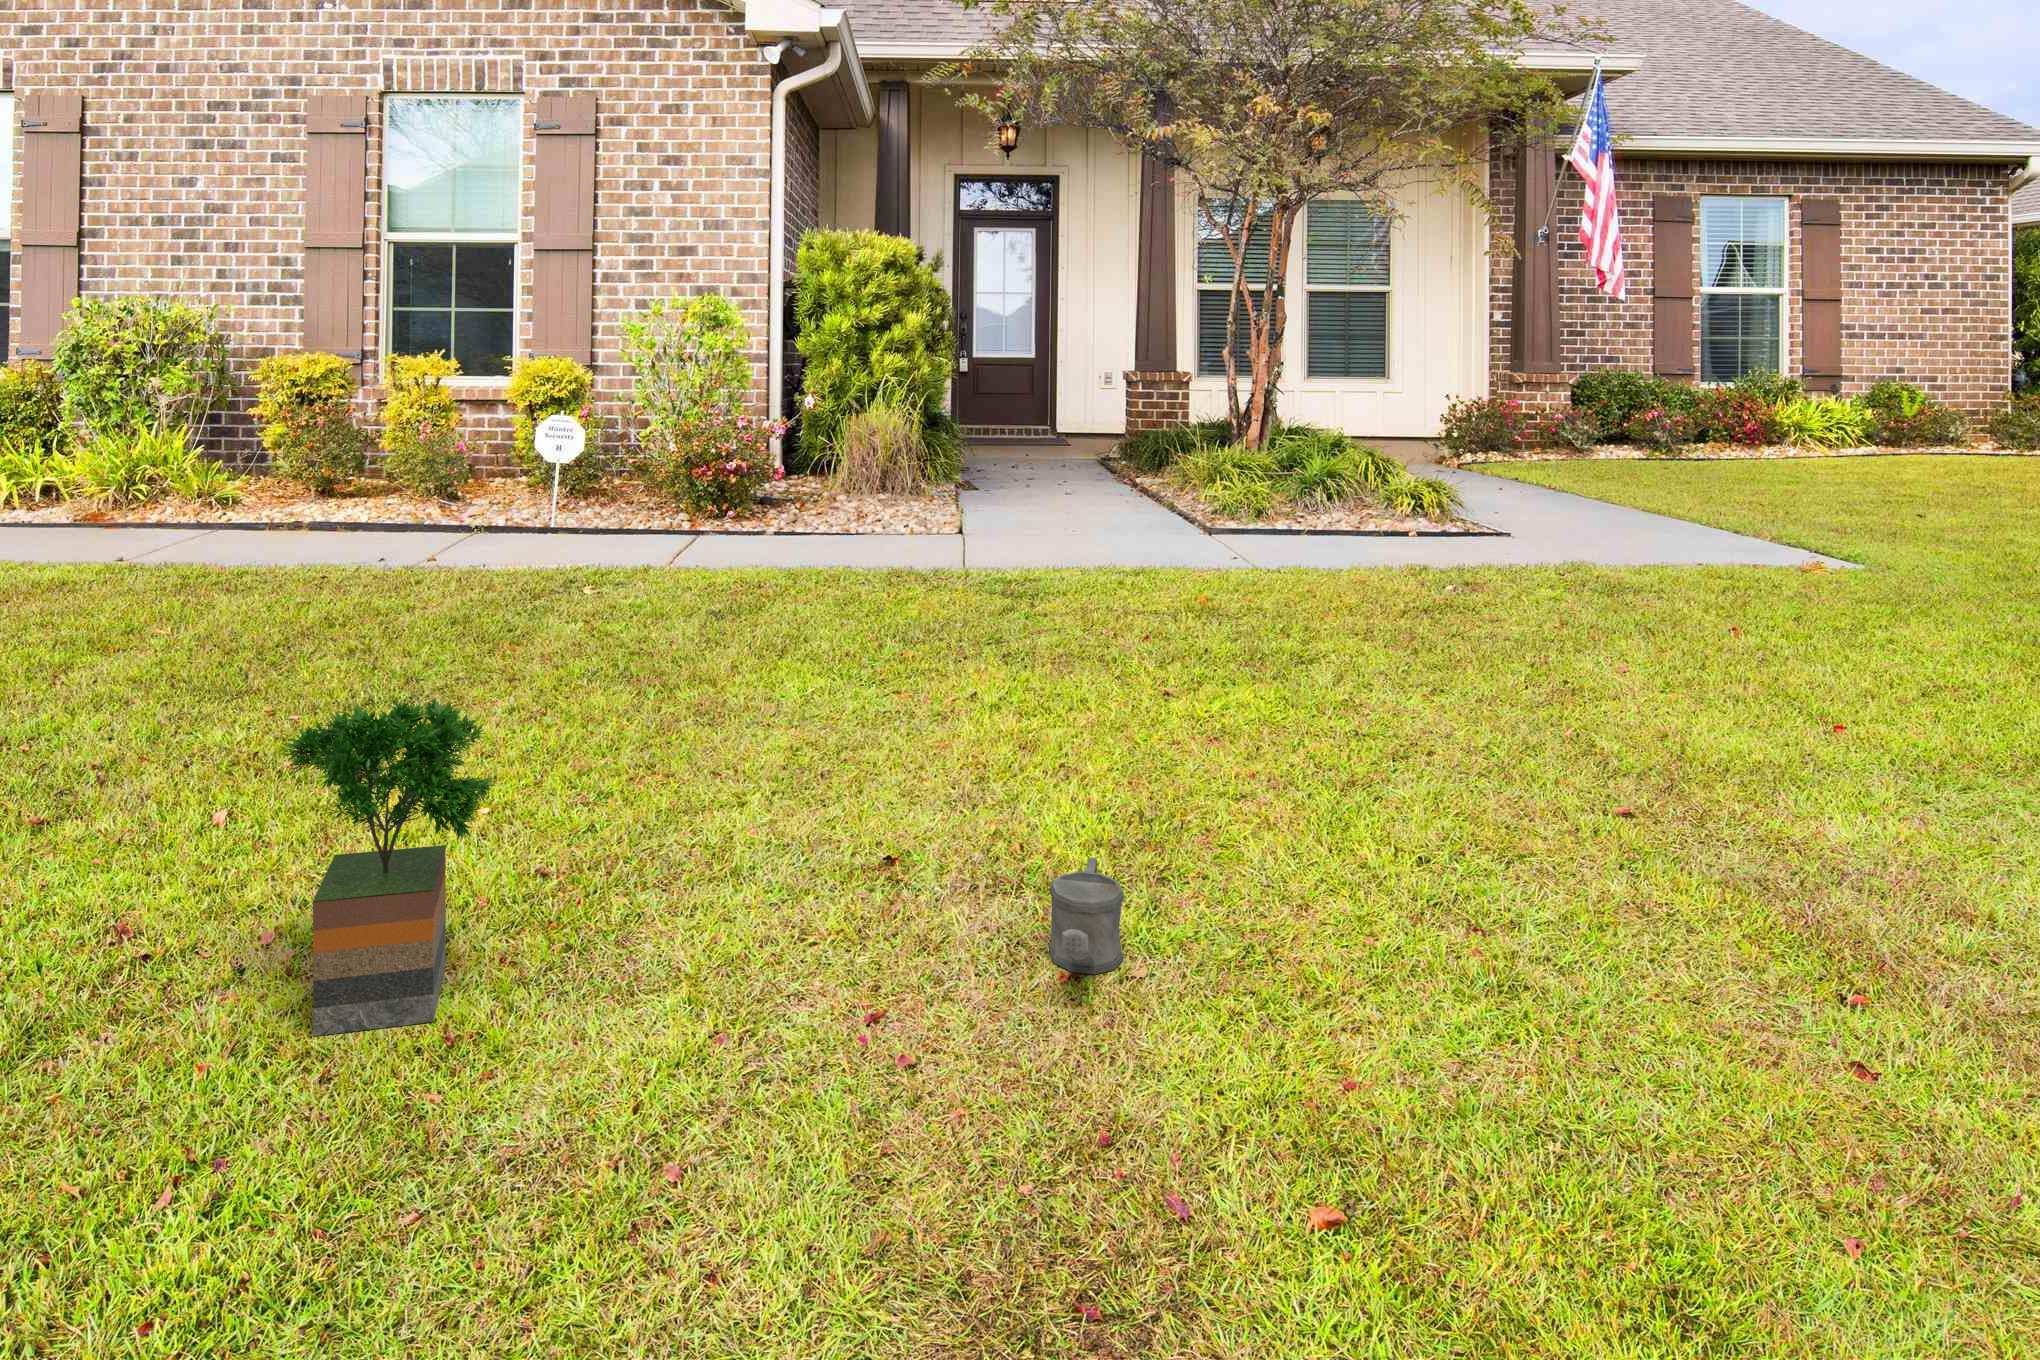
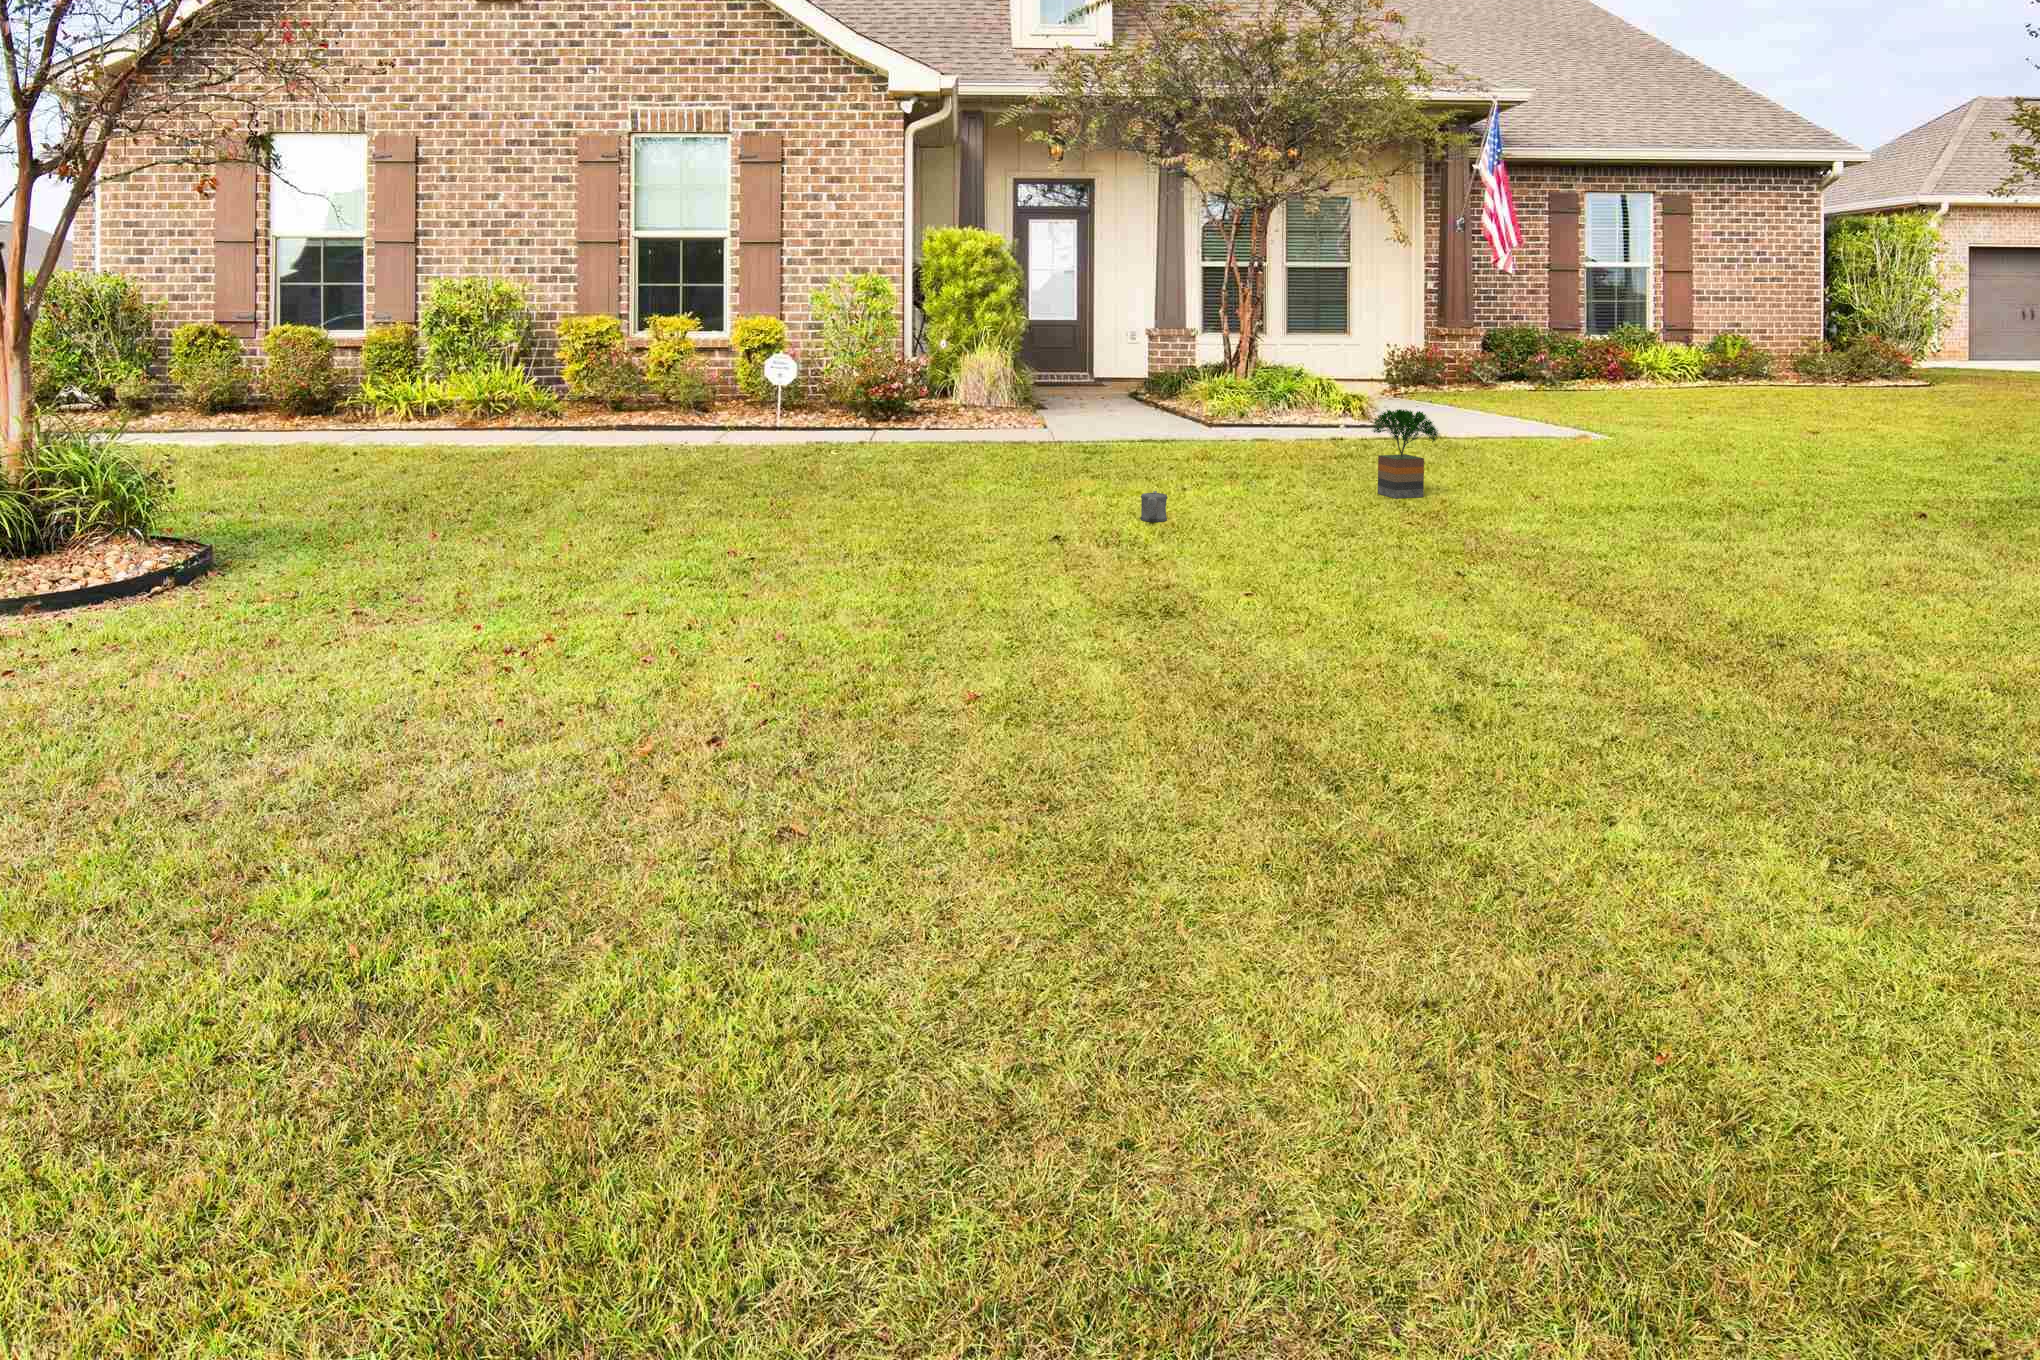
potted tree: present [283,699,496,1036] -> present [1373,409,1438,498]

